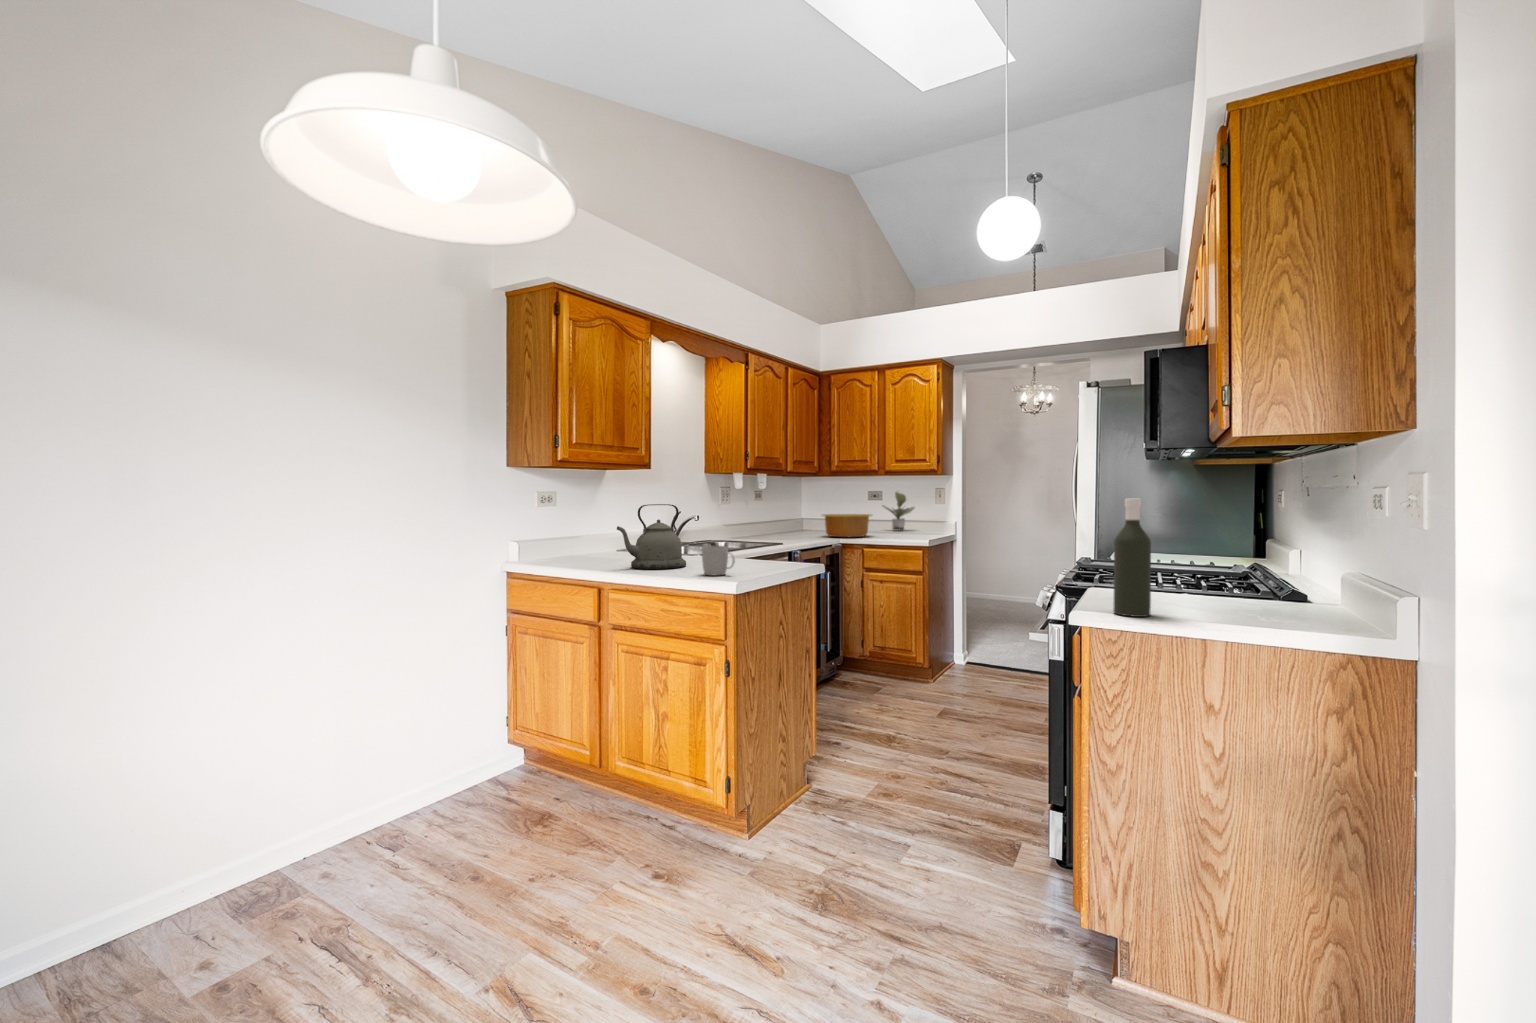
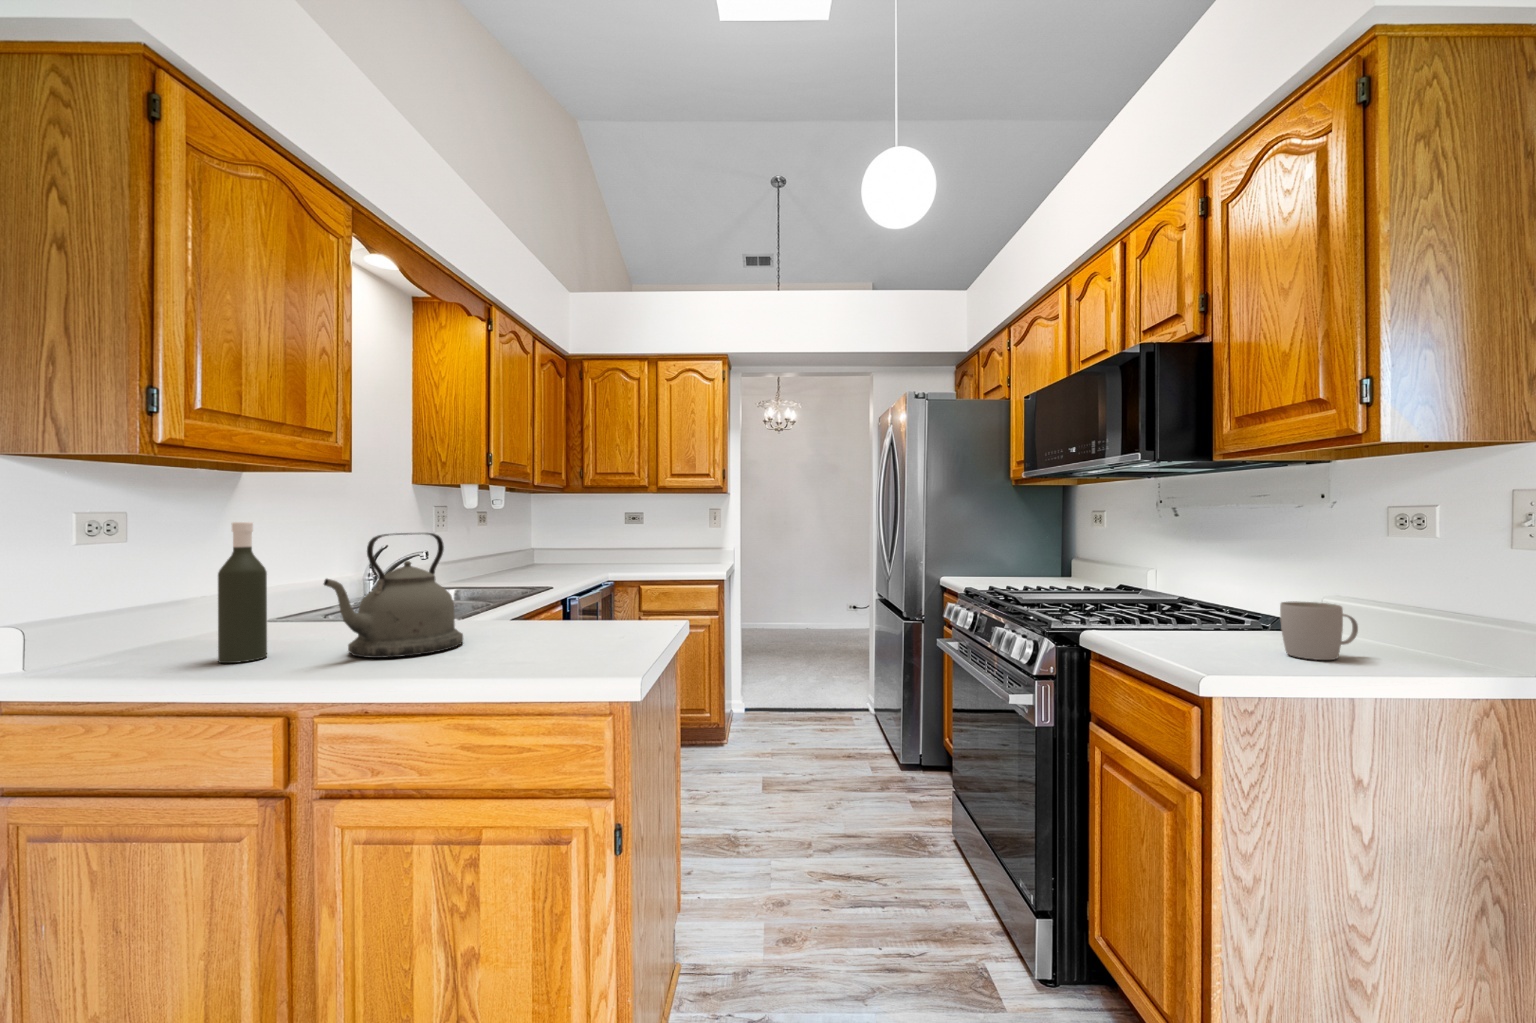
potted plant: present [883,492,915,531] -> none [644,509,685,558]
bottle: present [1113,499,1151,617] -> present [218,522,267,663]
bowl: present [822,514,871,537] -> none [585,539,653,570]
mug: present [702,546,735,576] -> present [1280,601,1358,660]

